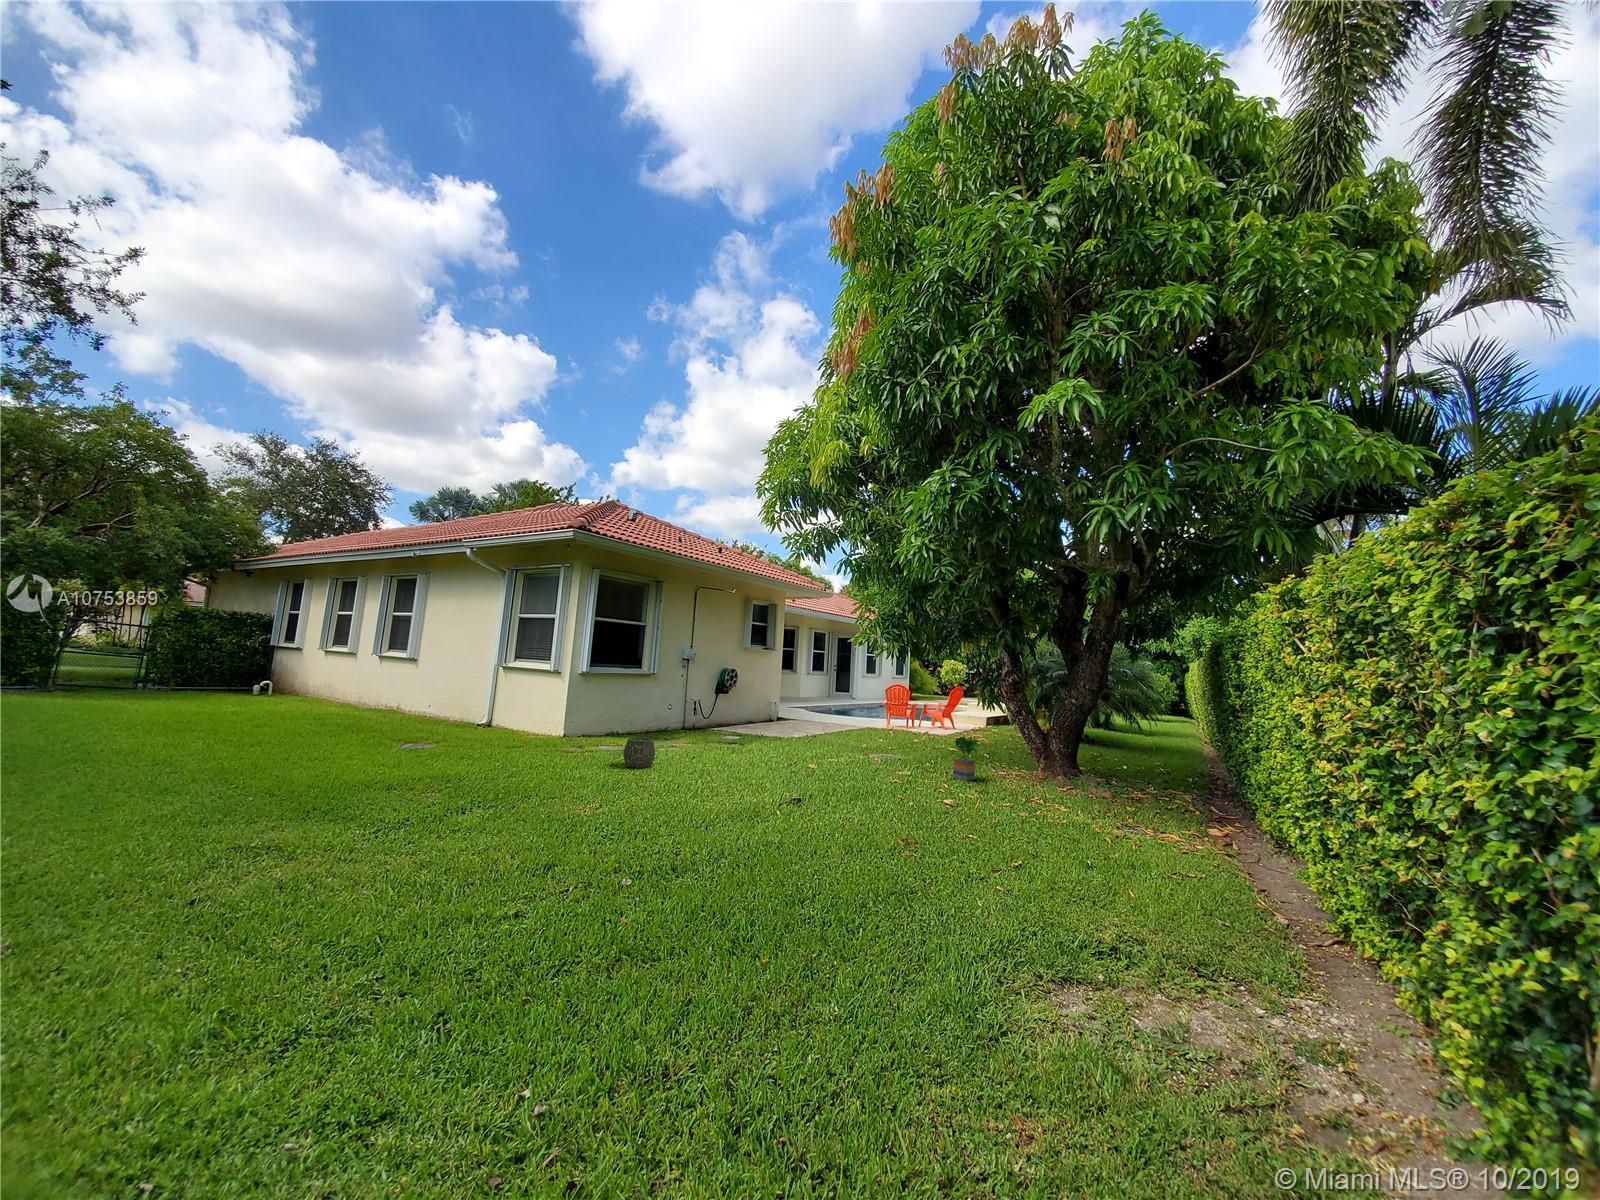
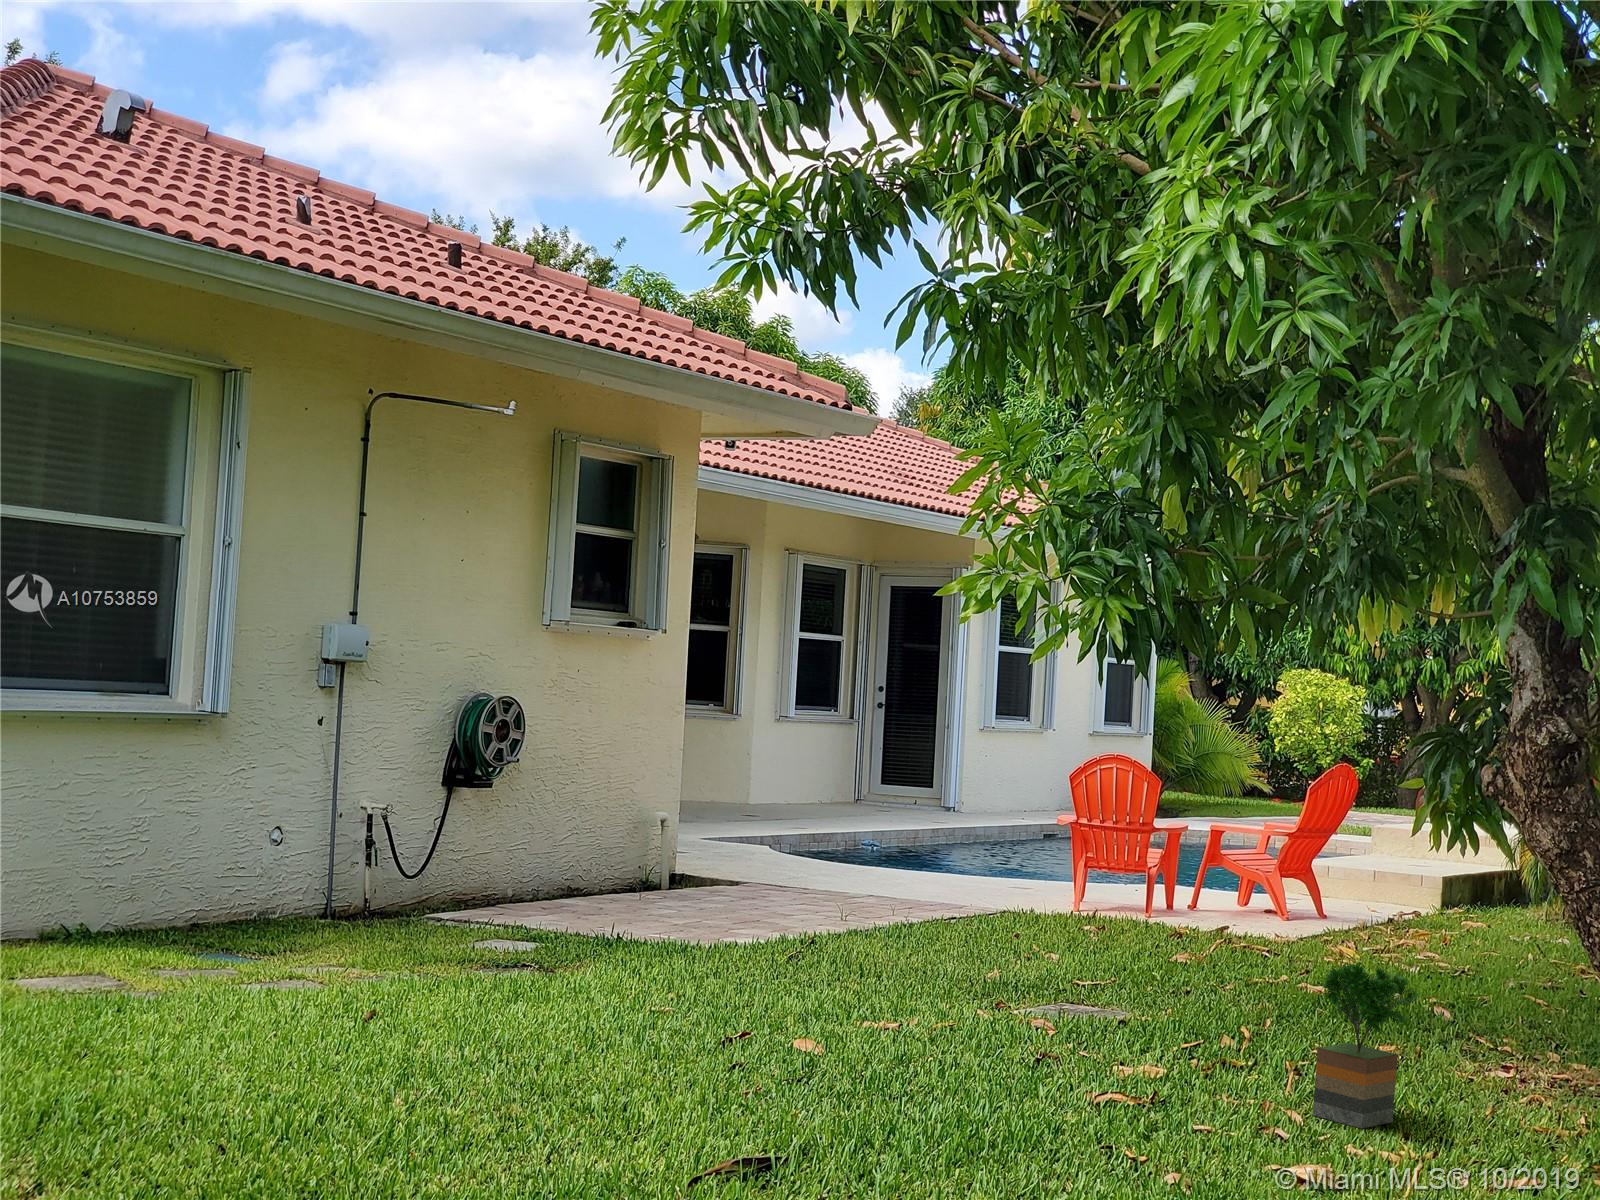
woven basket: present [623,737,655,768] -> none [71,953,194,1070]

